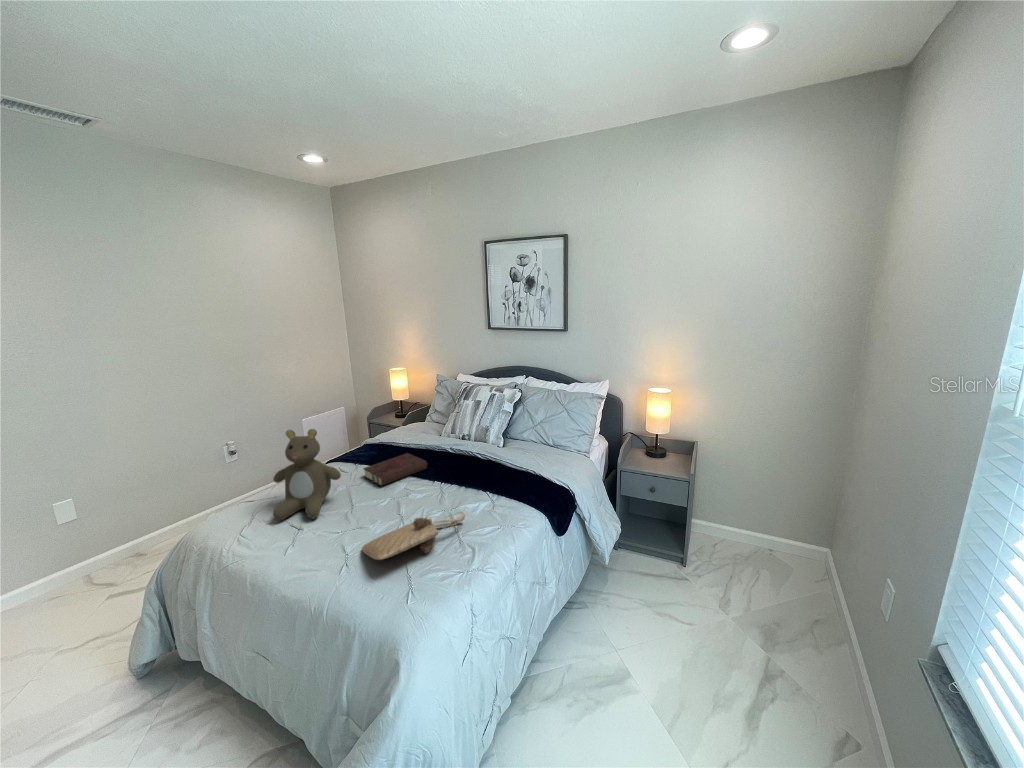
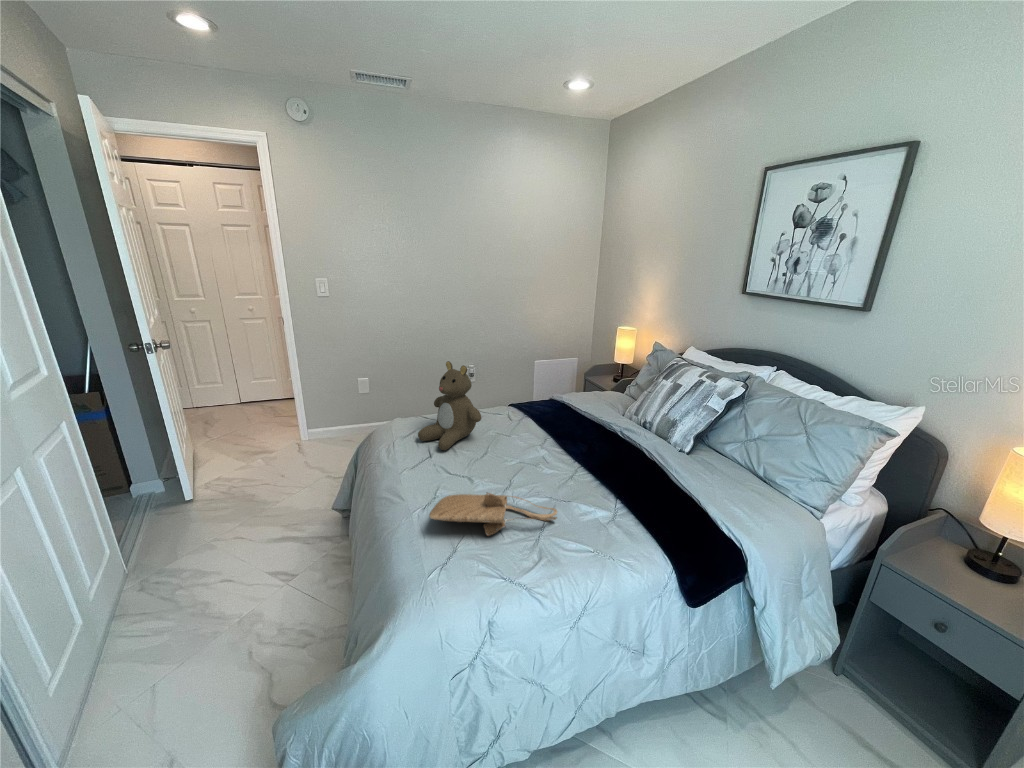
book: present [363,453,427,486] -> none [516,420,587,444]

